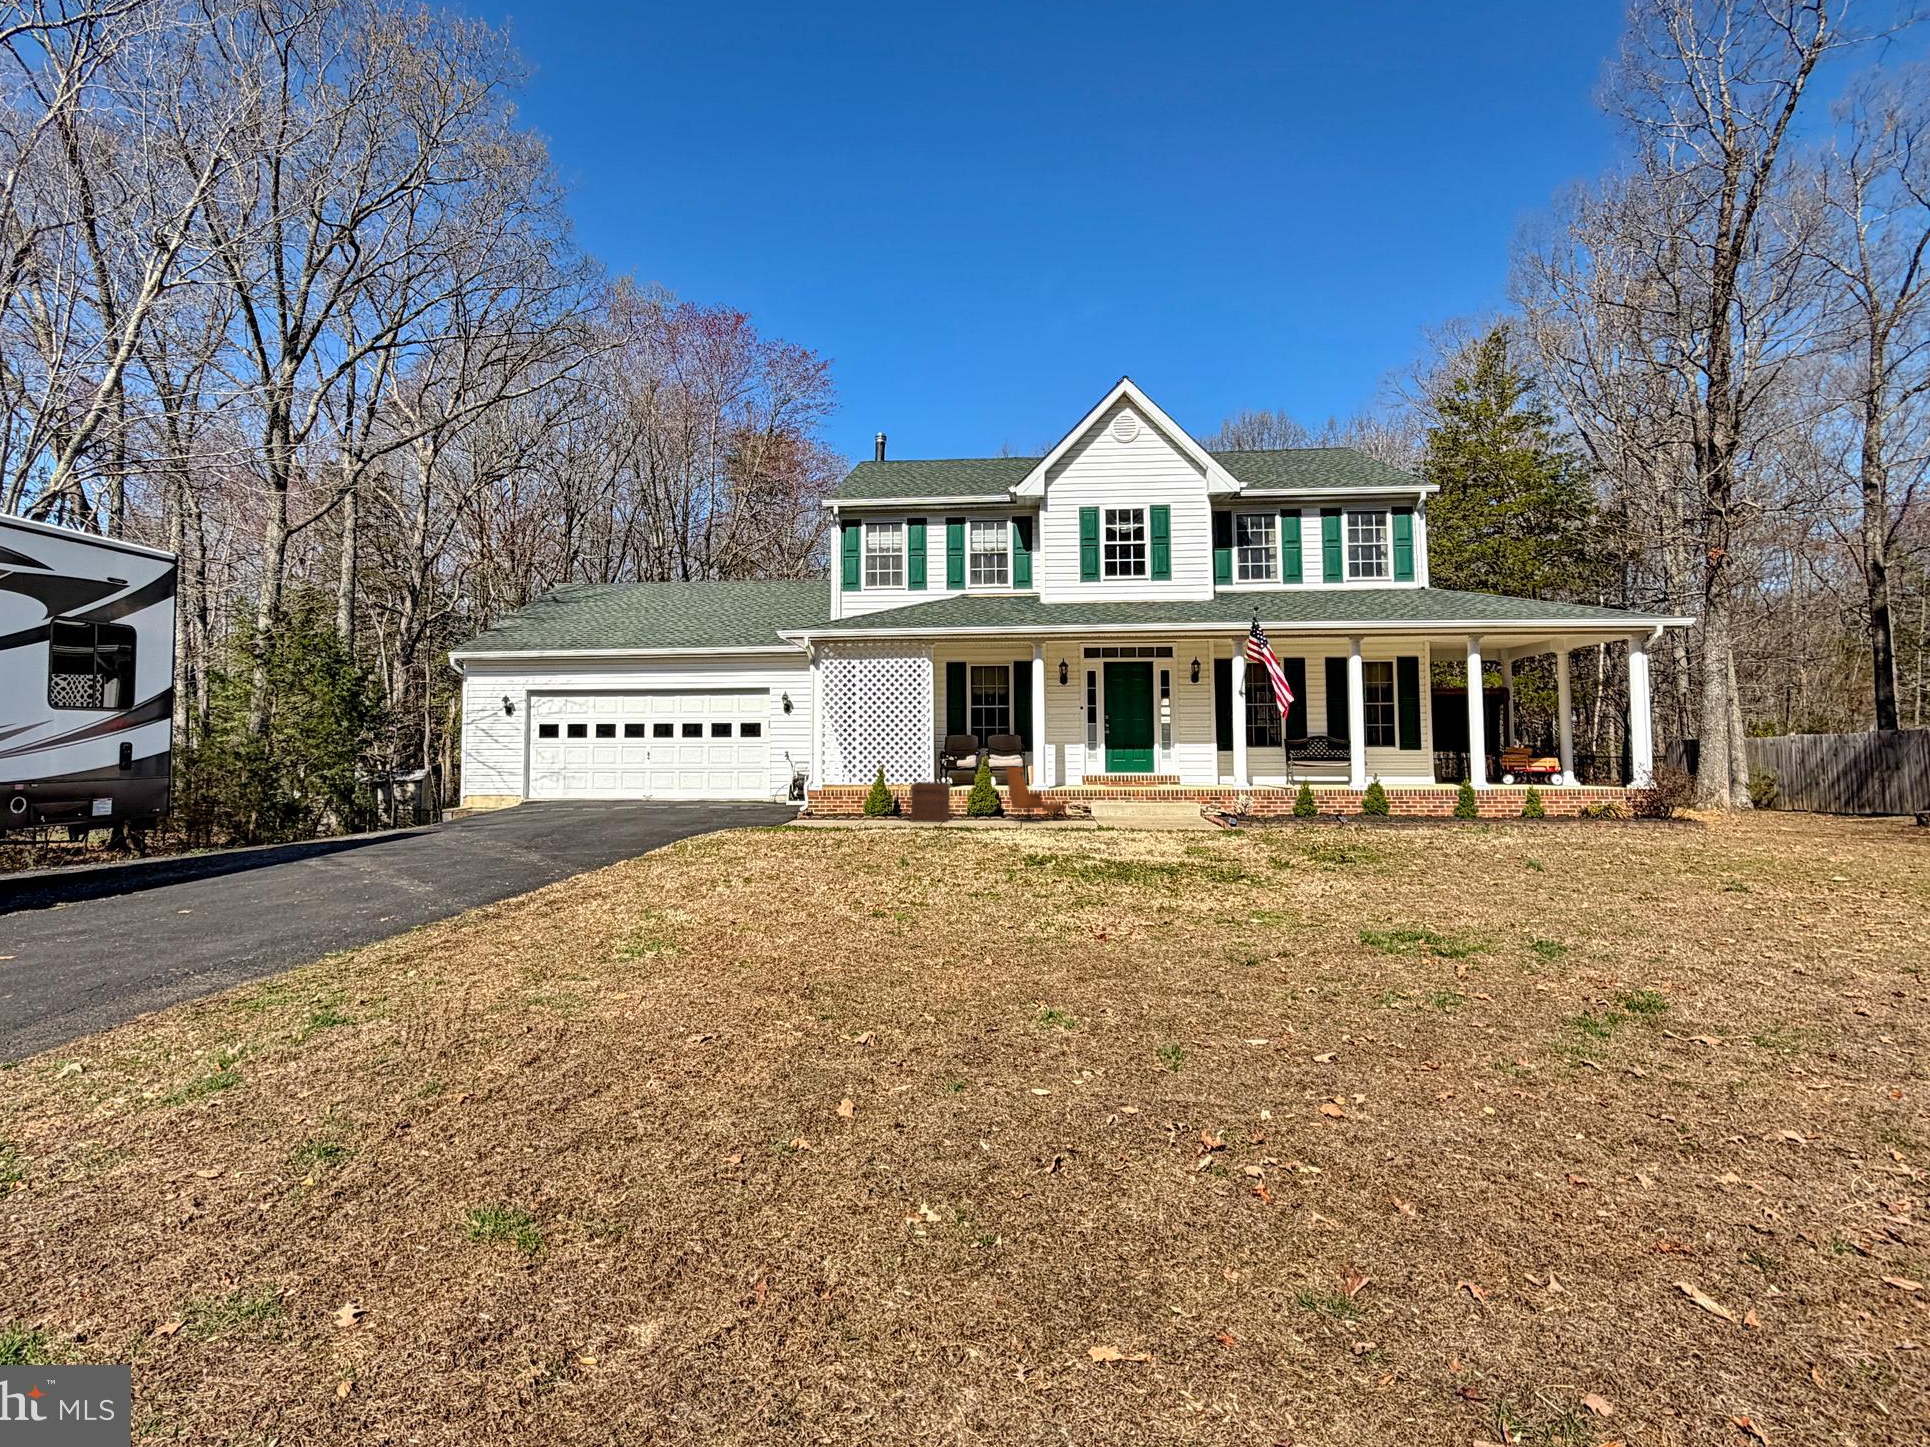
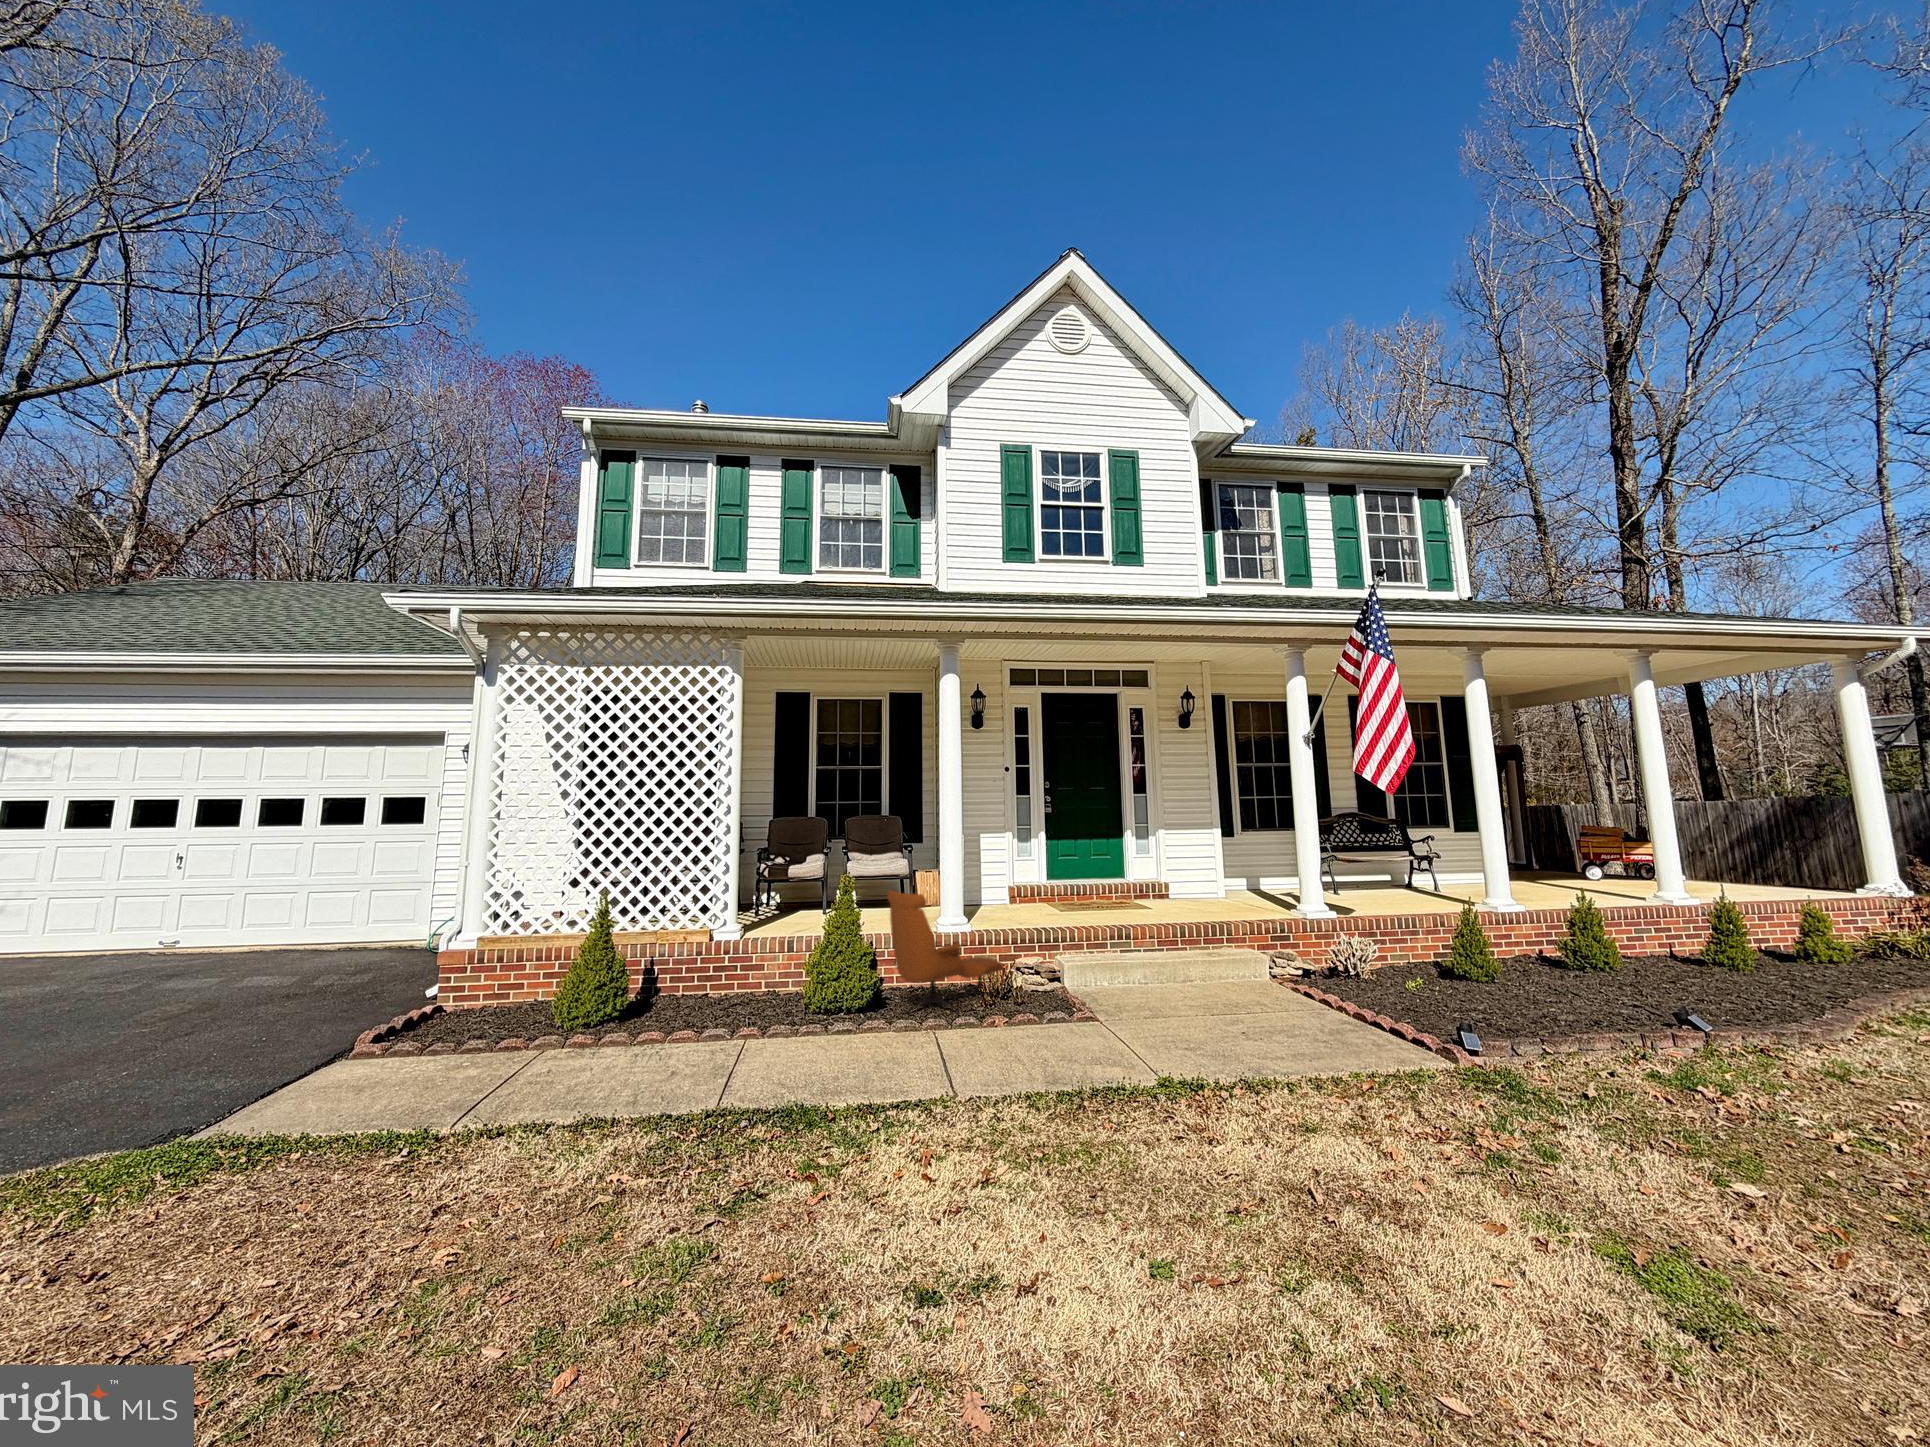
wooden crate: present [911,782,950,822] -> none [673,923,769,1022]

